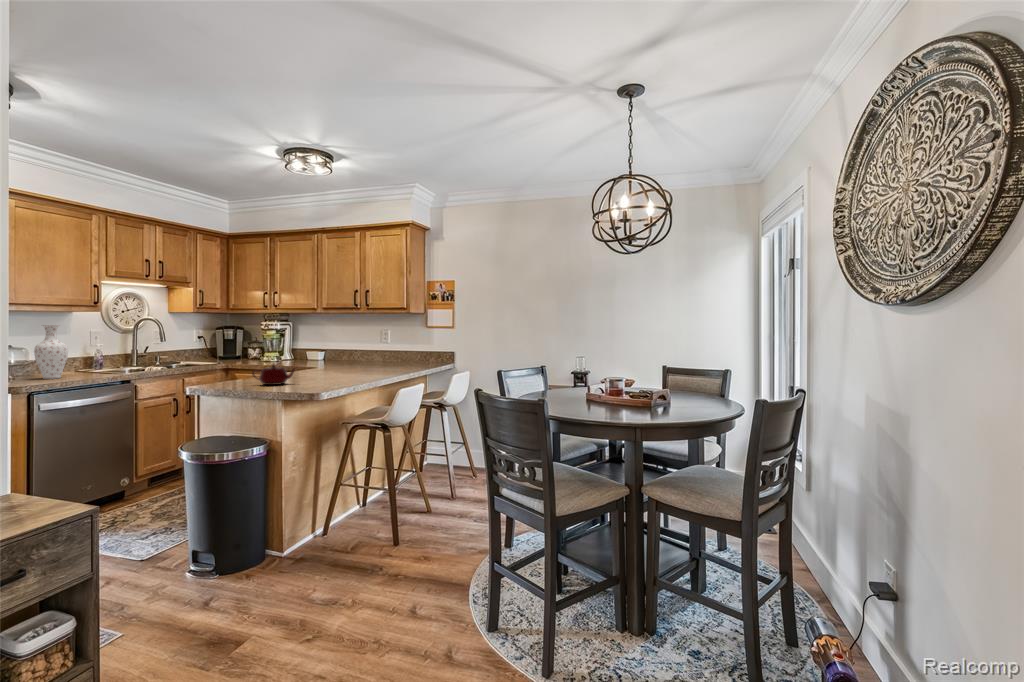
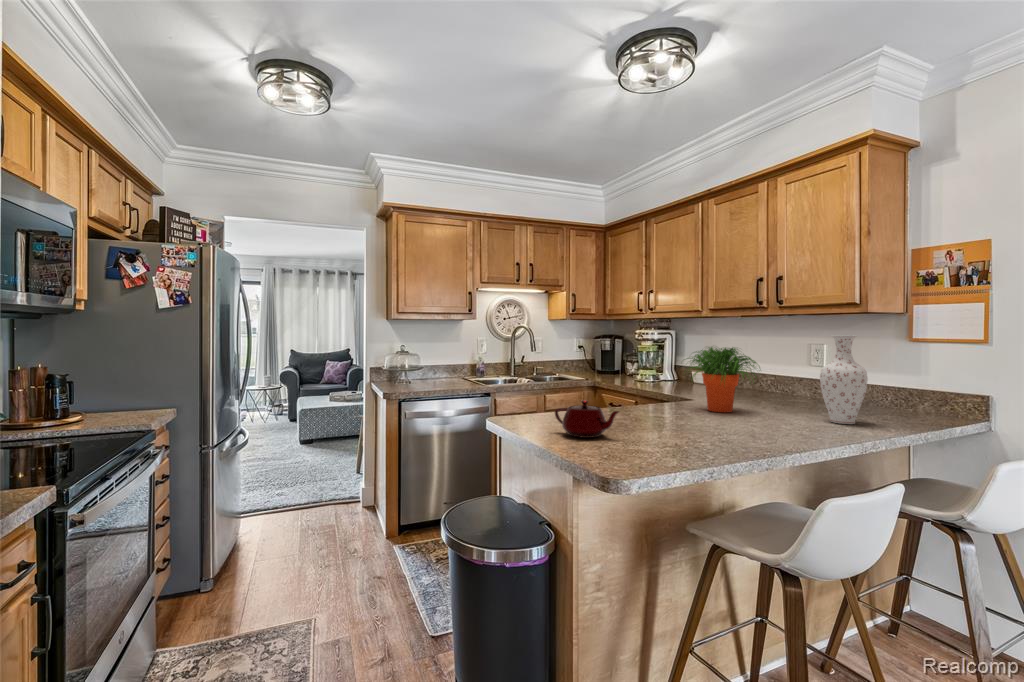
vase: present [34,325,68,379] -> present [820,335,868,424]
potted plant: none [314,332,362,371] -> present [687,347,756,412]

